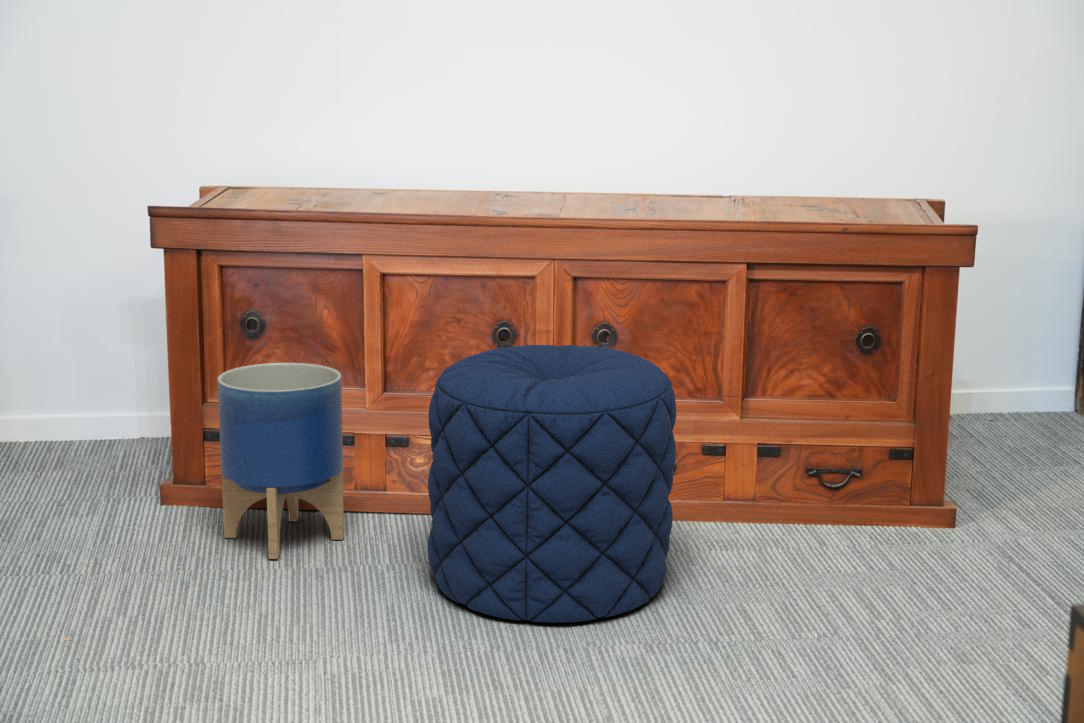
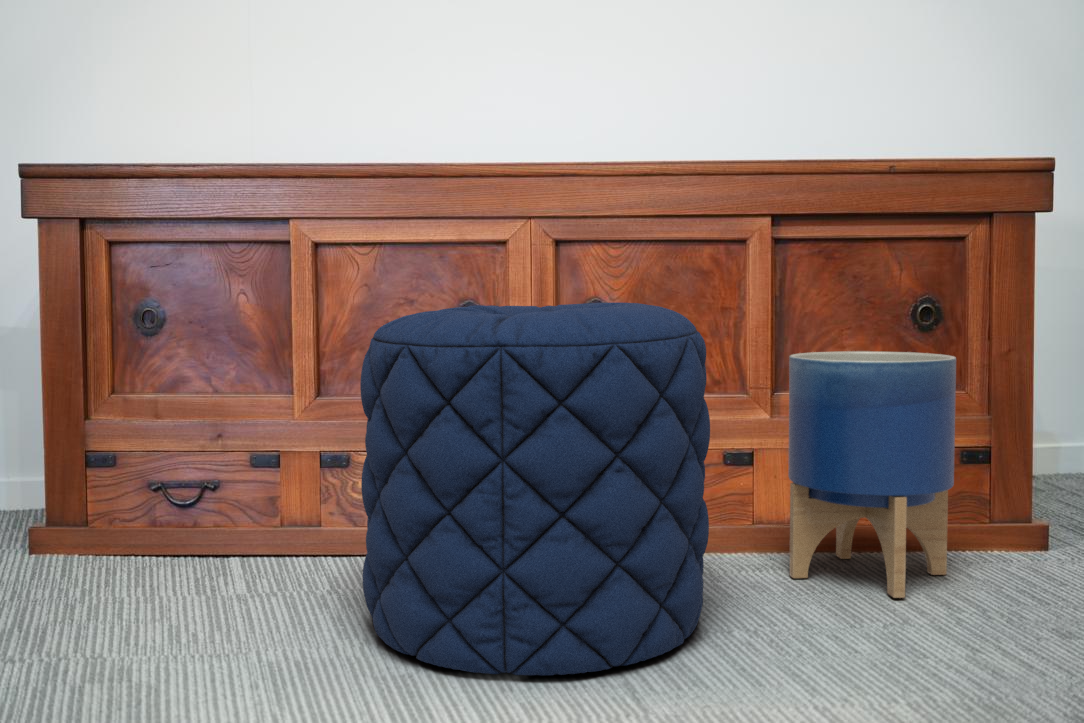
planter: present [218,363,344,559] -> present [788,351,956,598]

